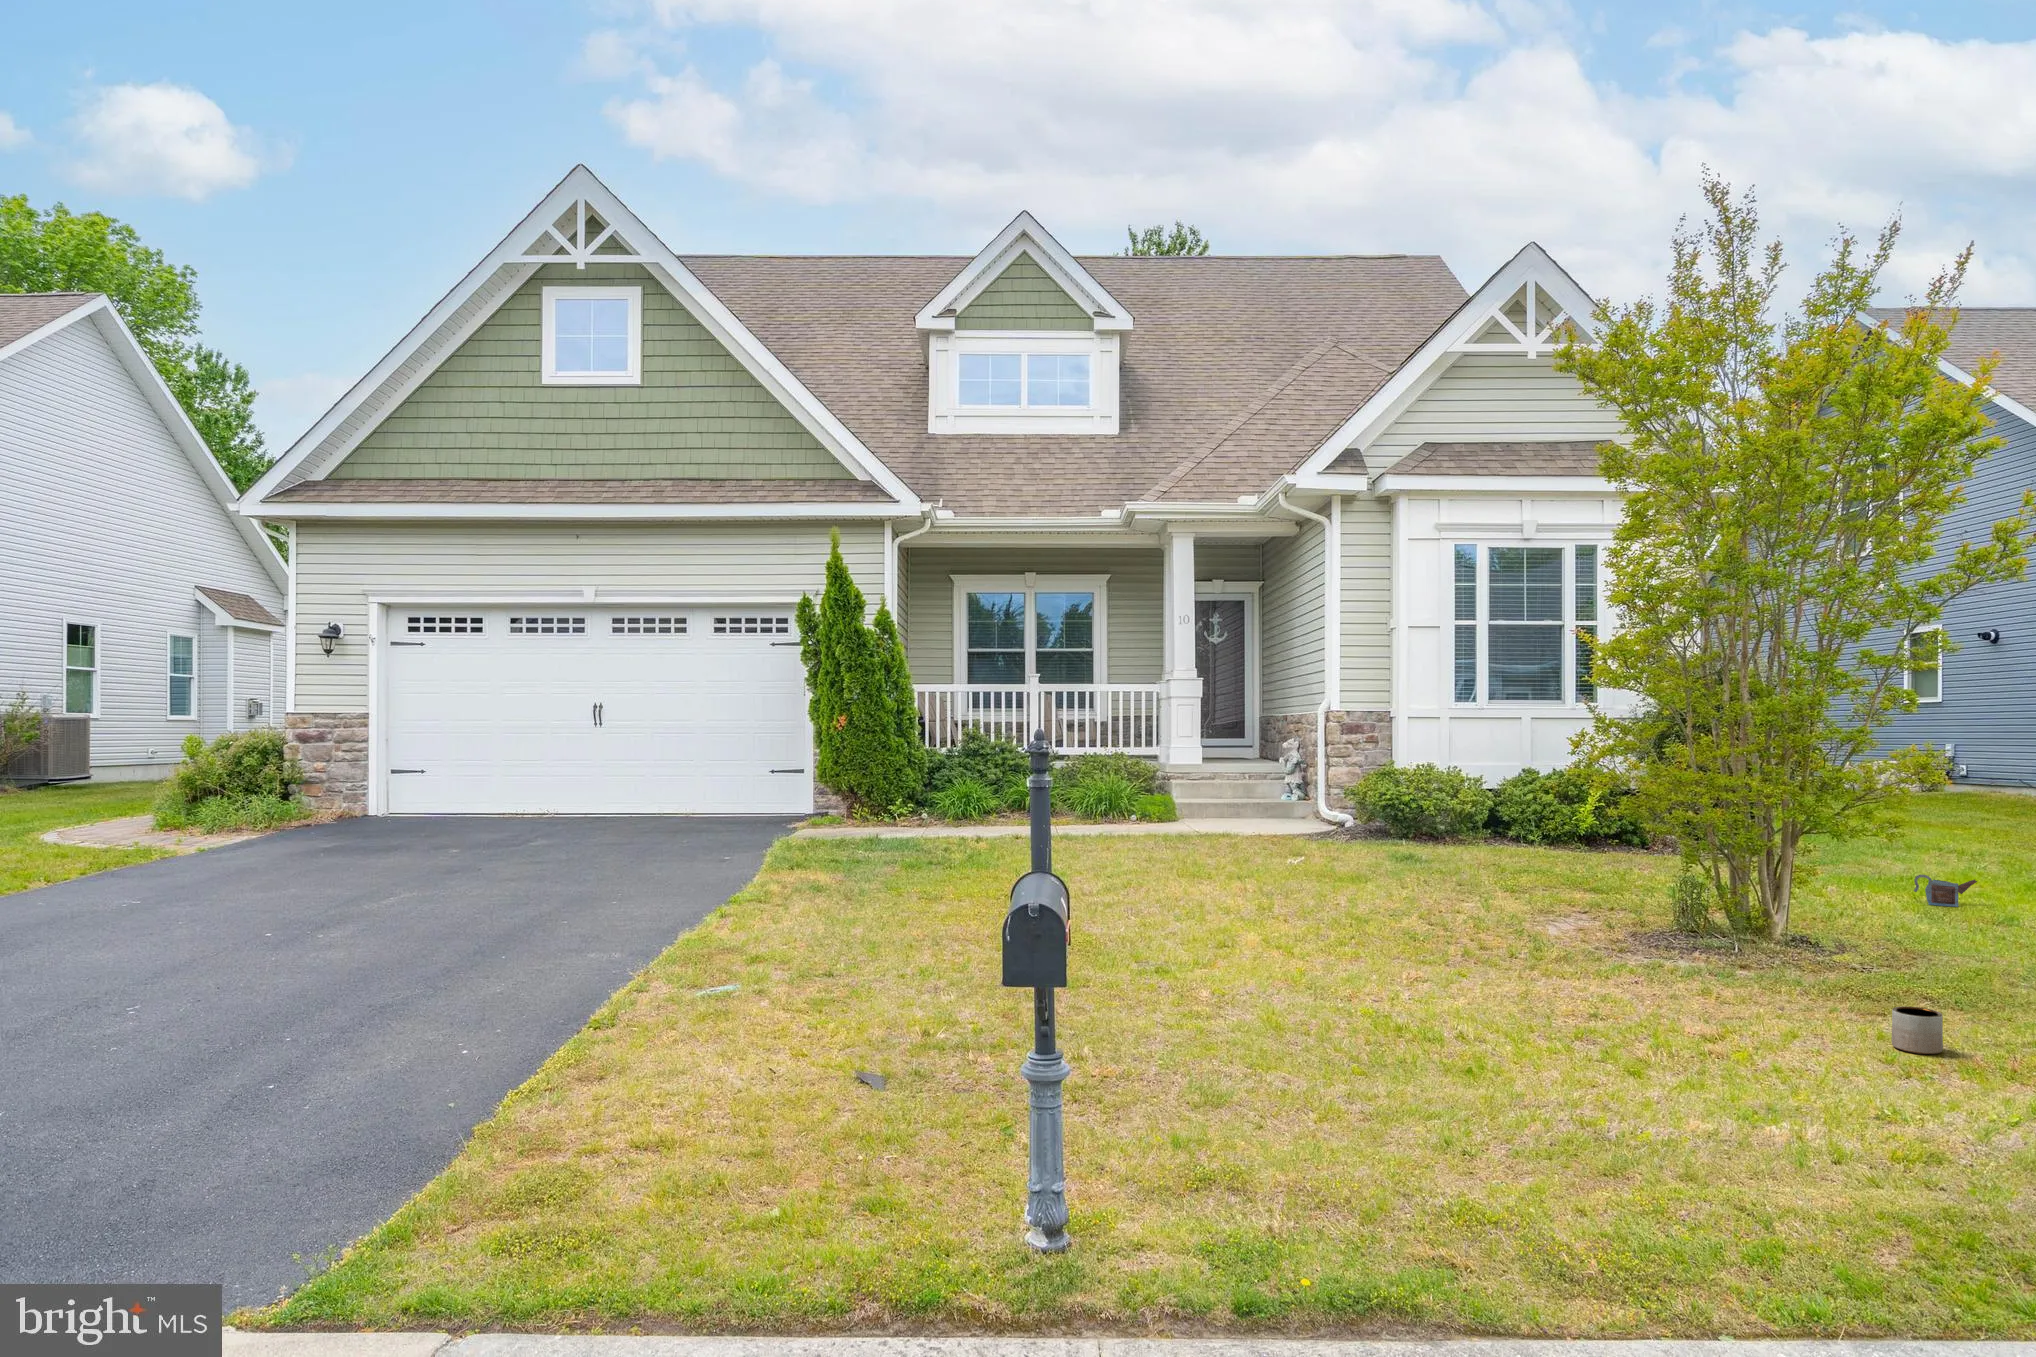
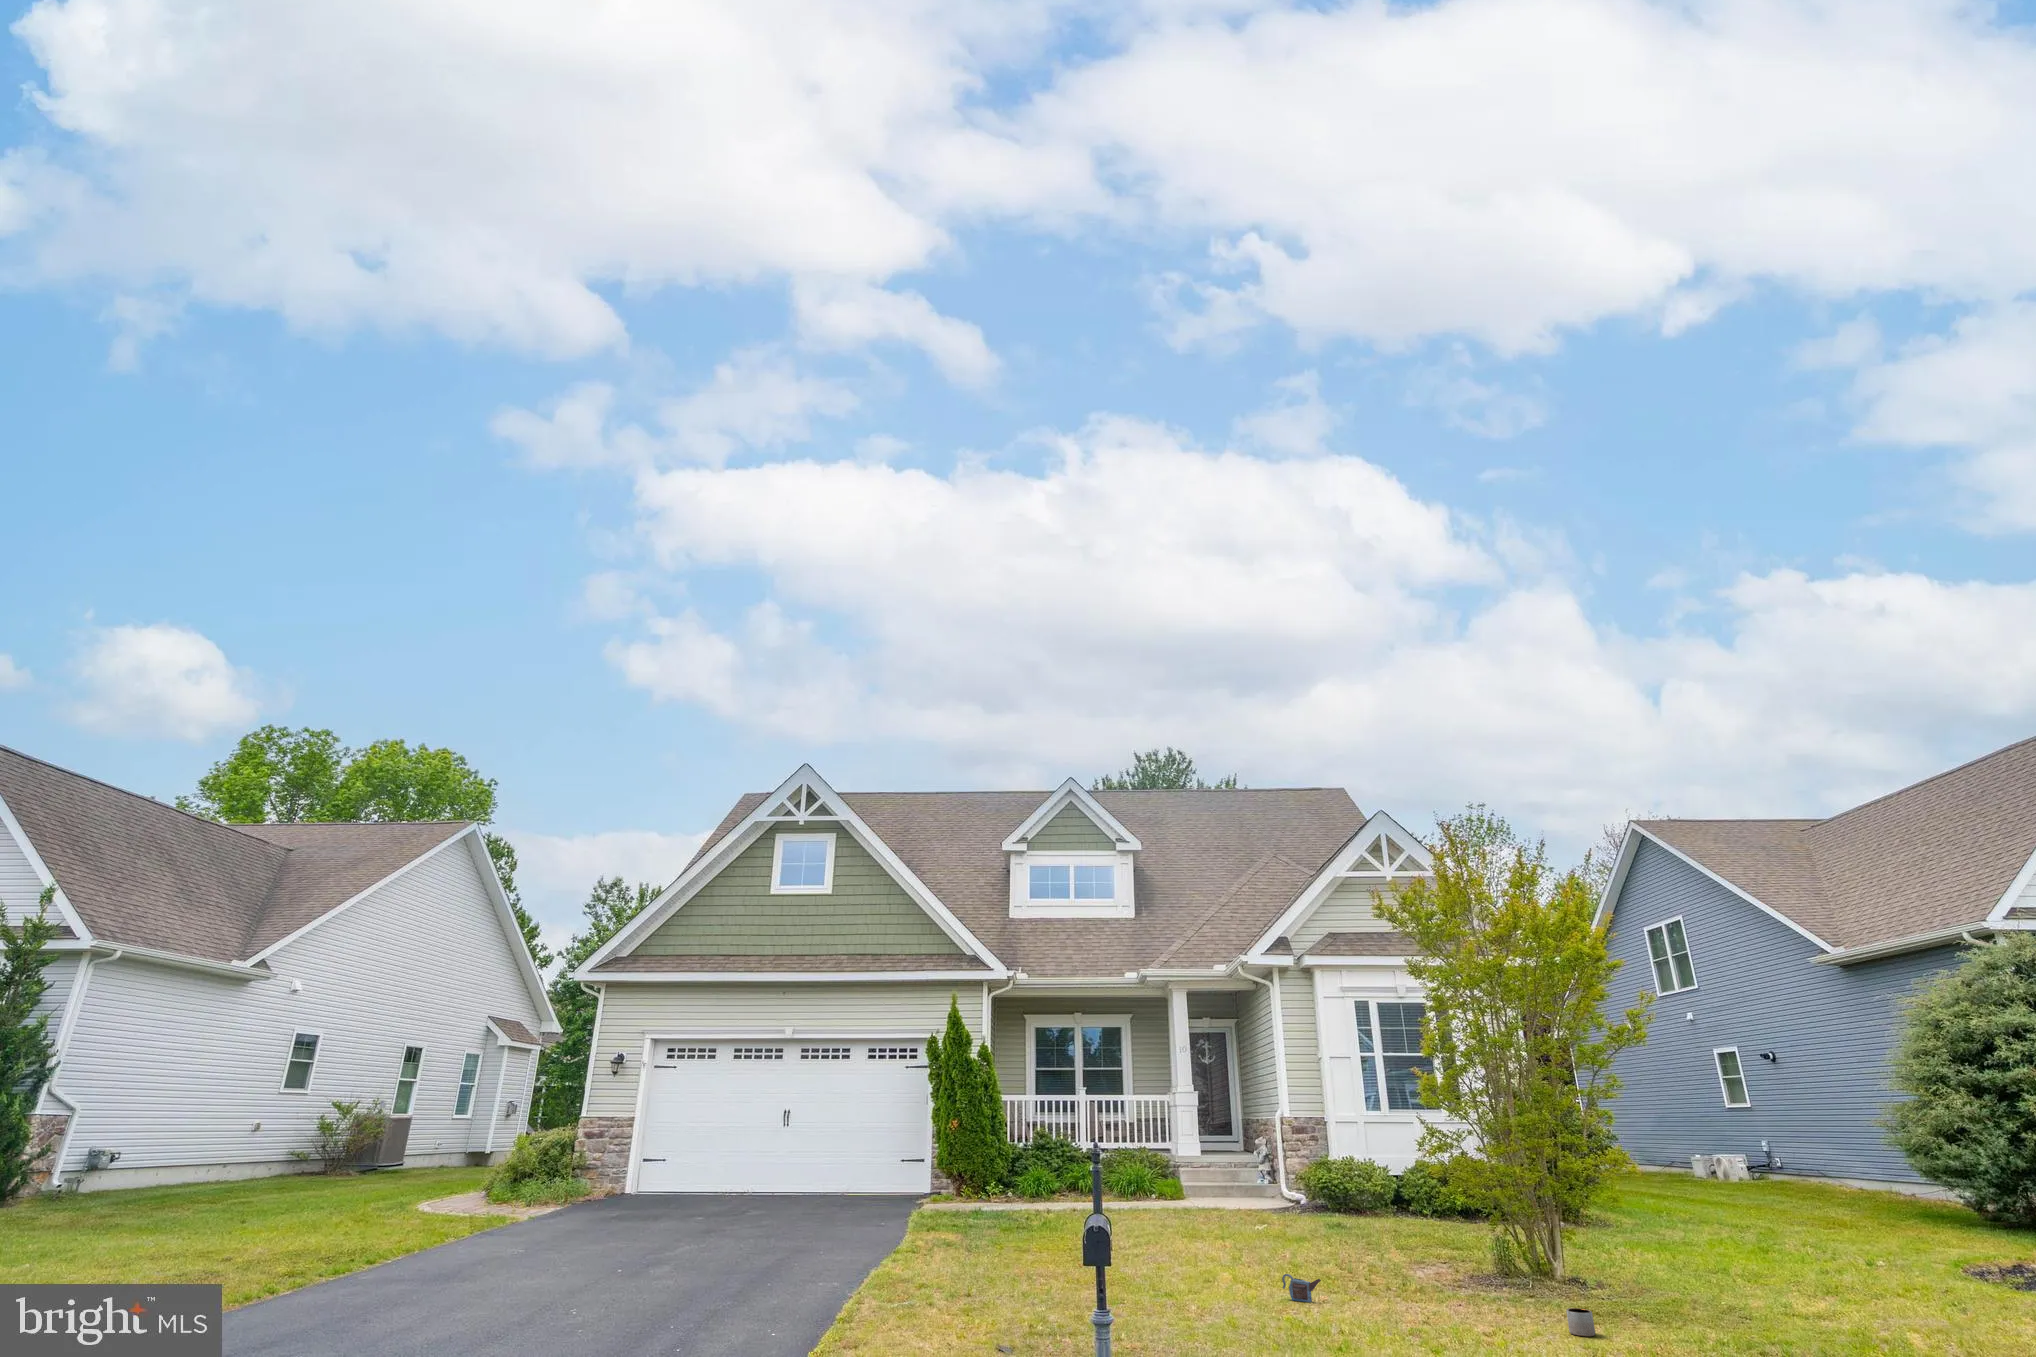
watering can: present [1914,875,1977,907] -> present [1282,1274,1321,1302]

